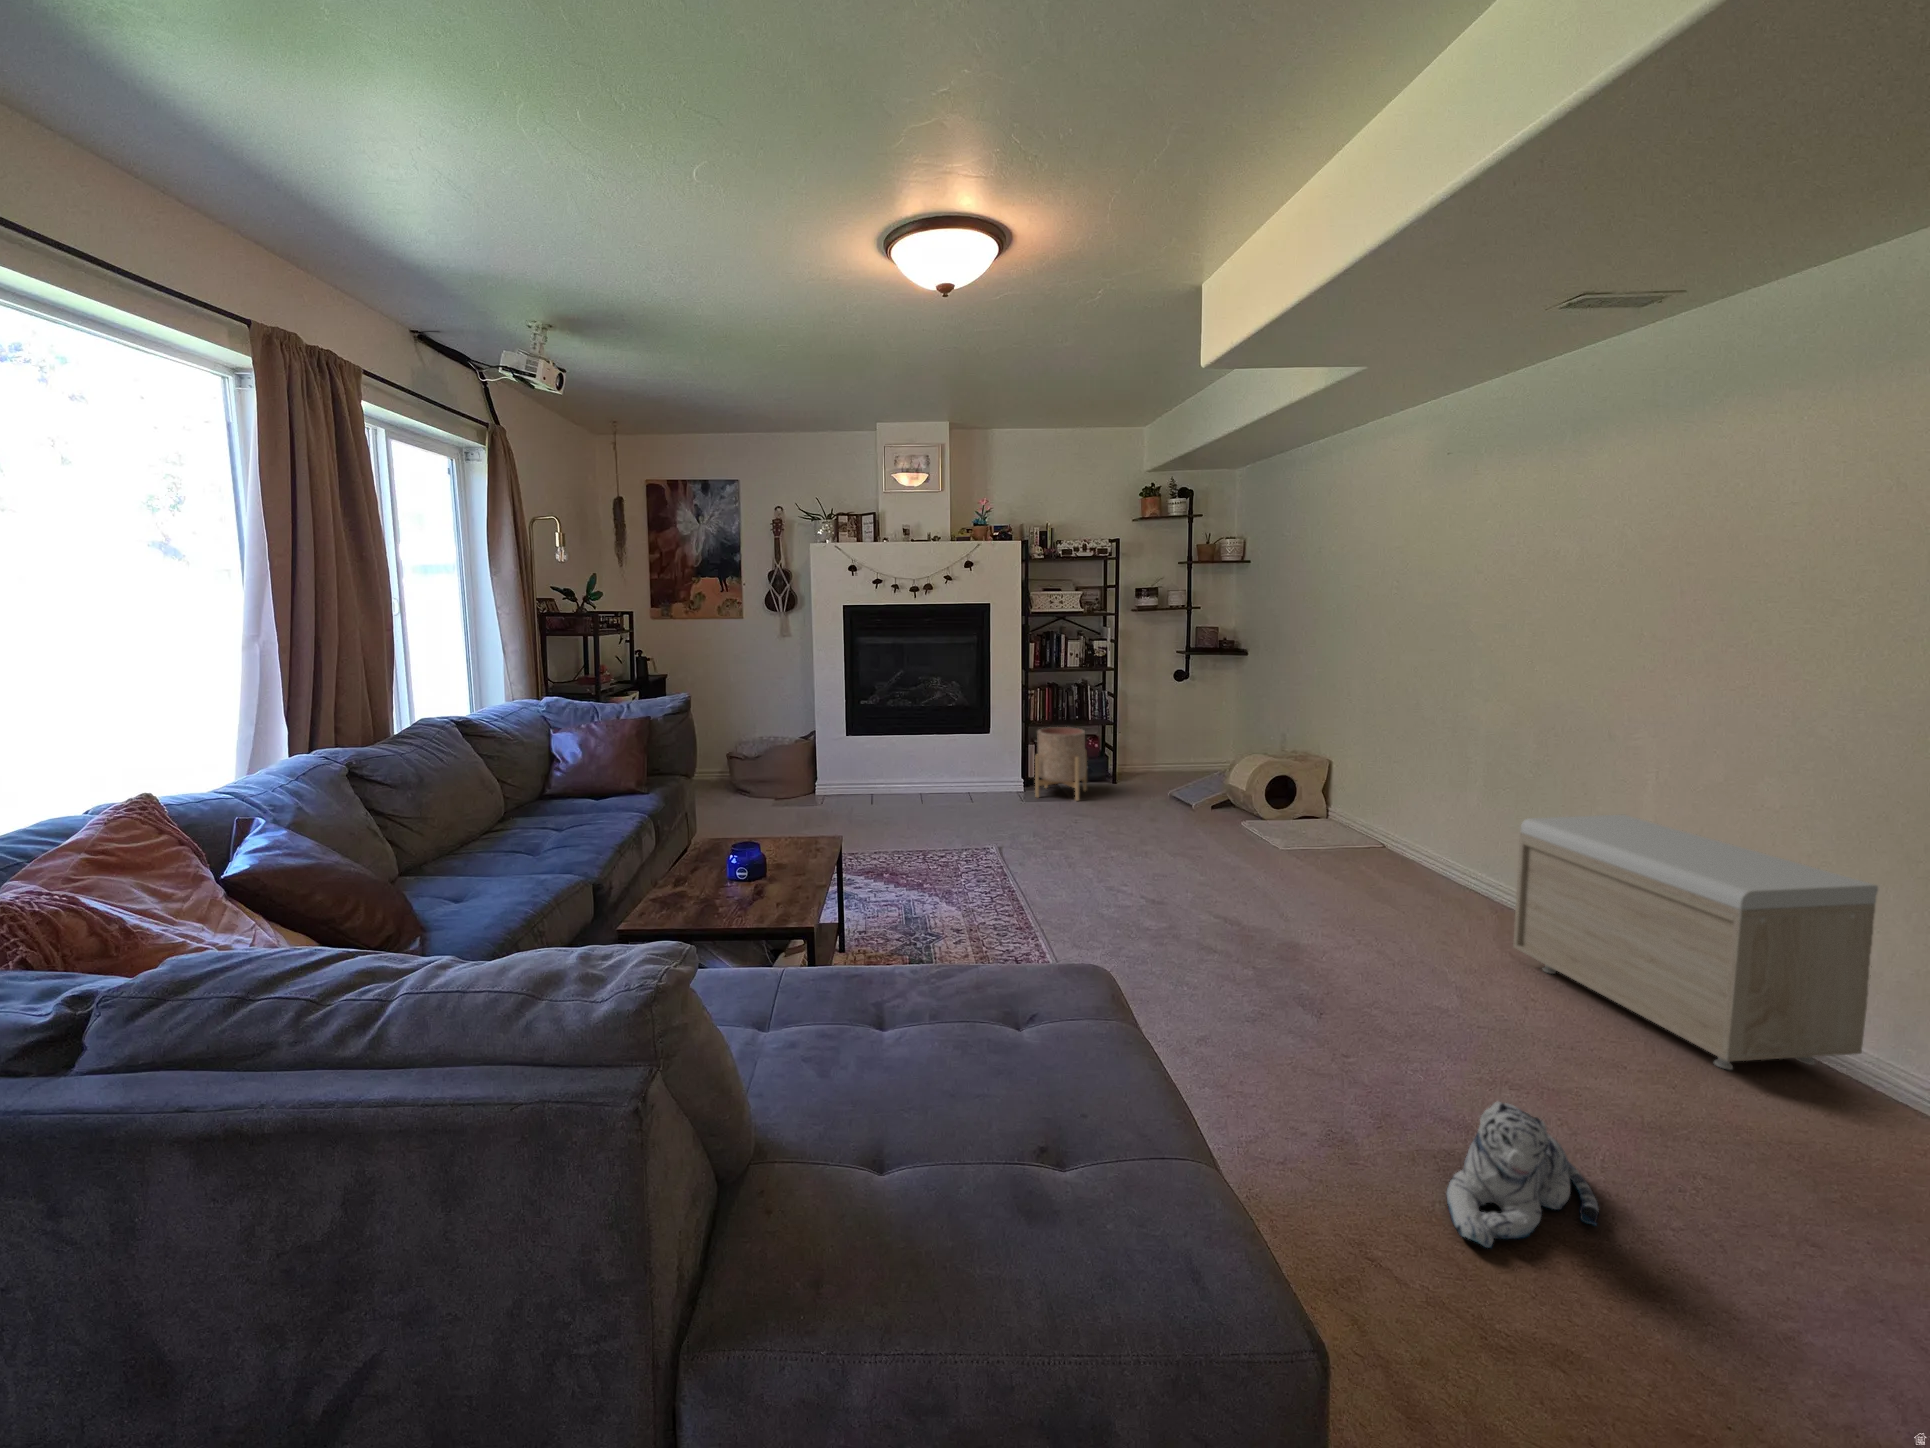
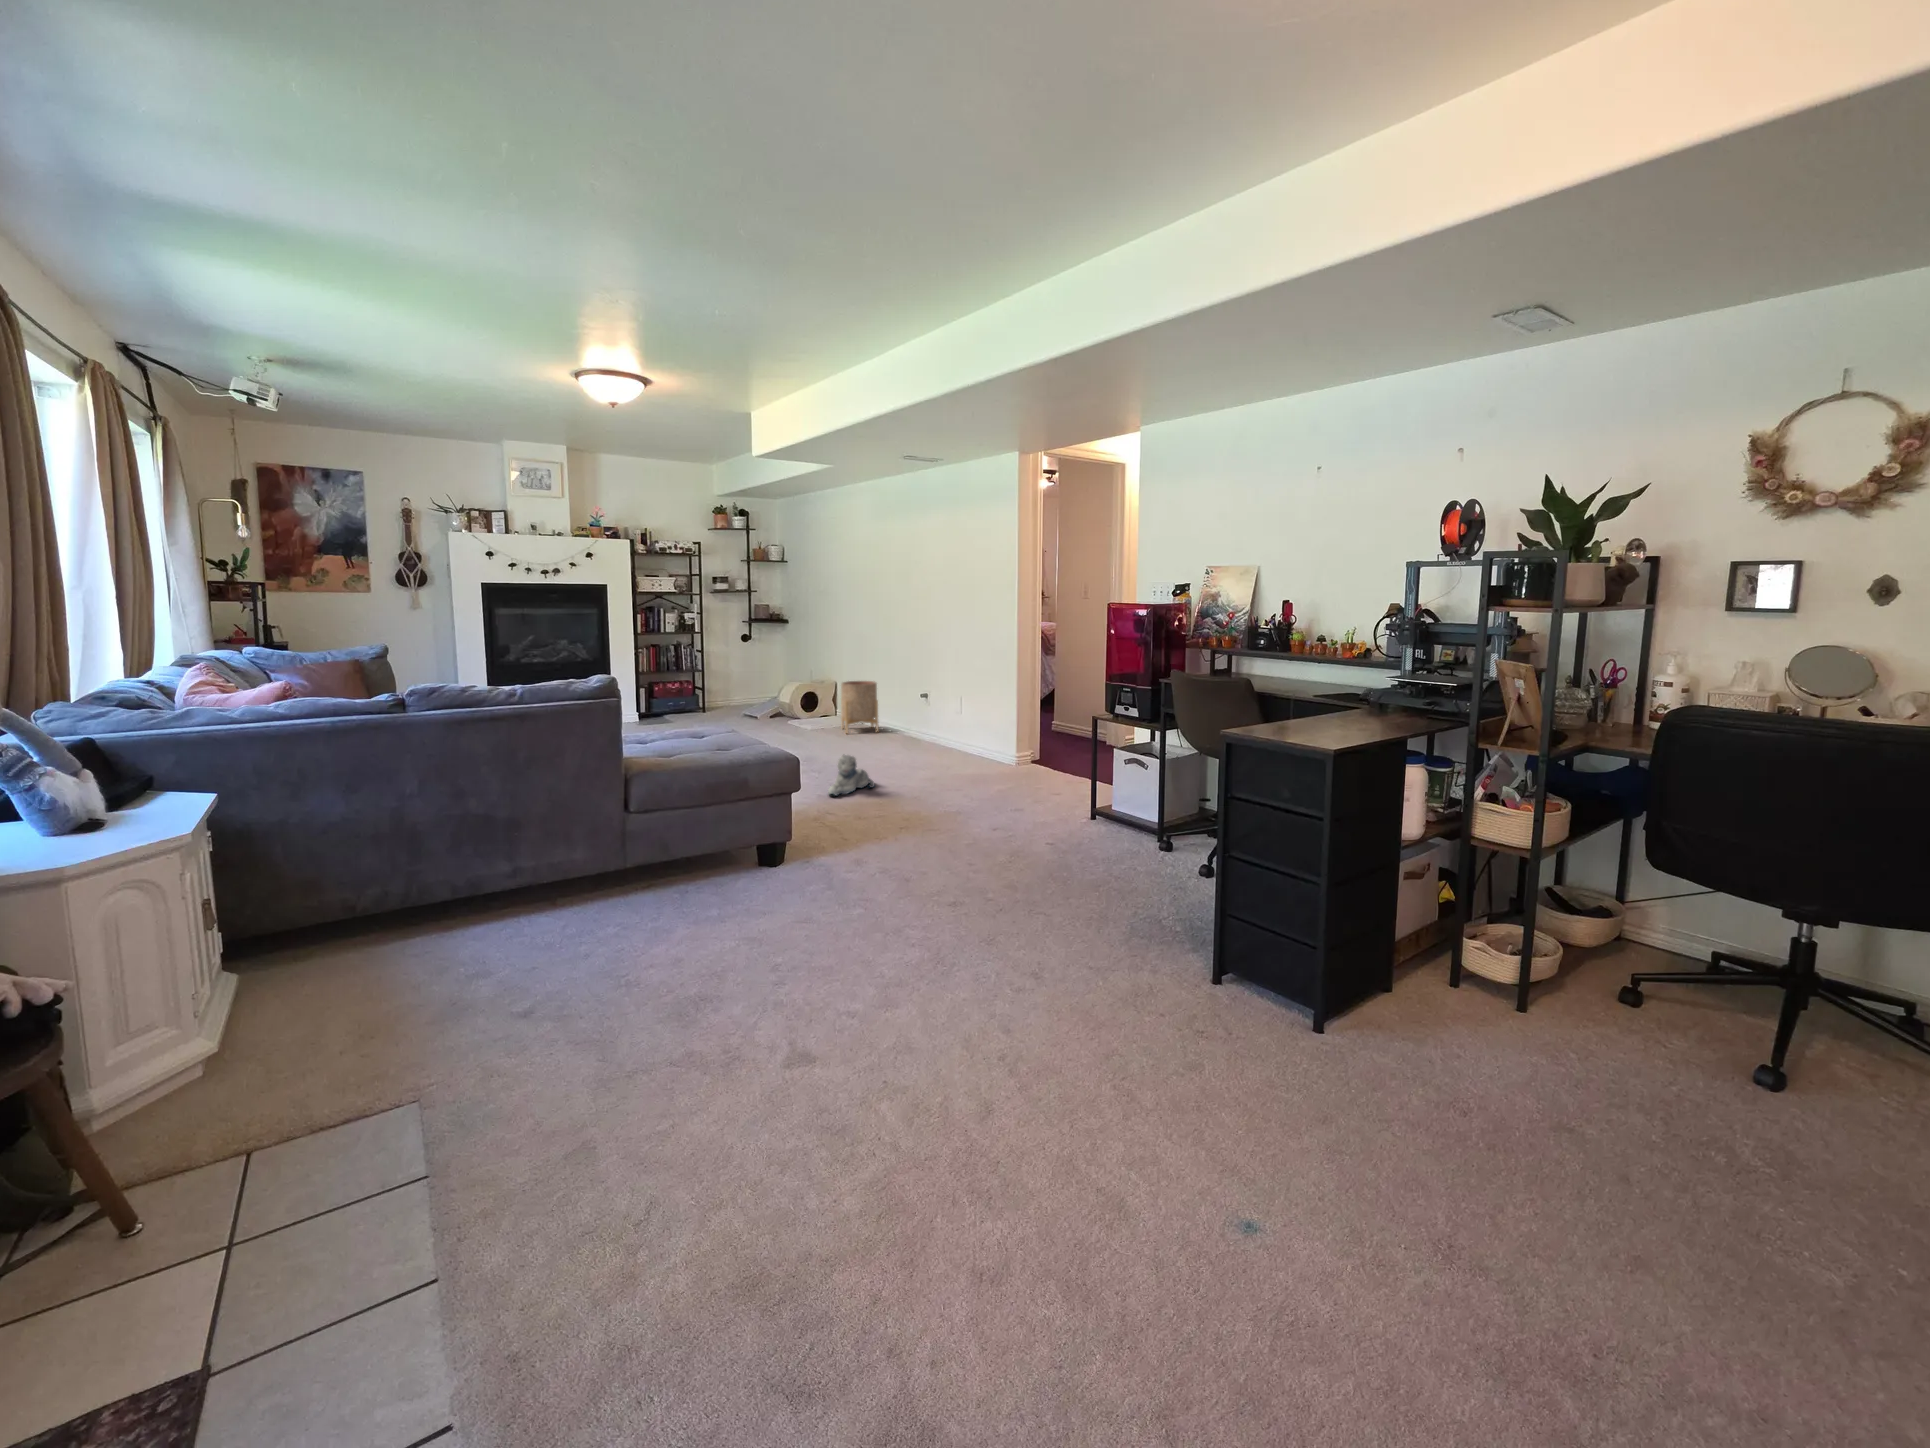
planter: present [1035,727,1087,801] -> present [841,681,879,733]
storage bench: present [1513,815,1878,1070] -> none [887,679,978,760]

